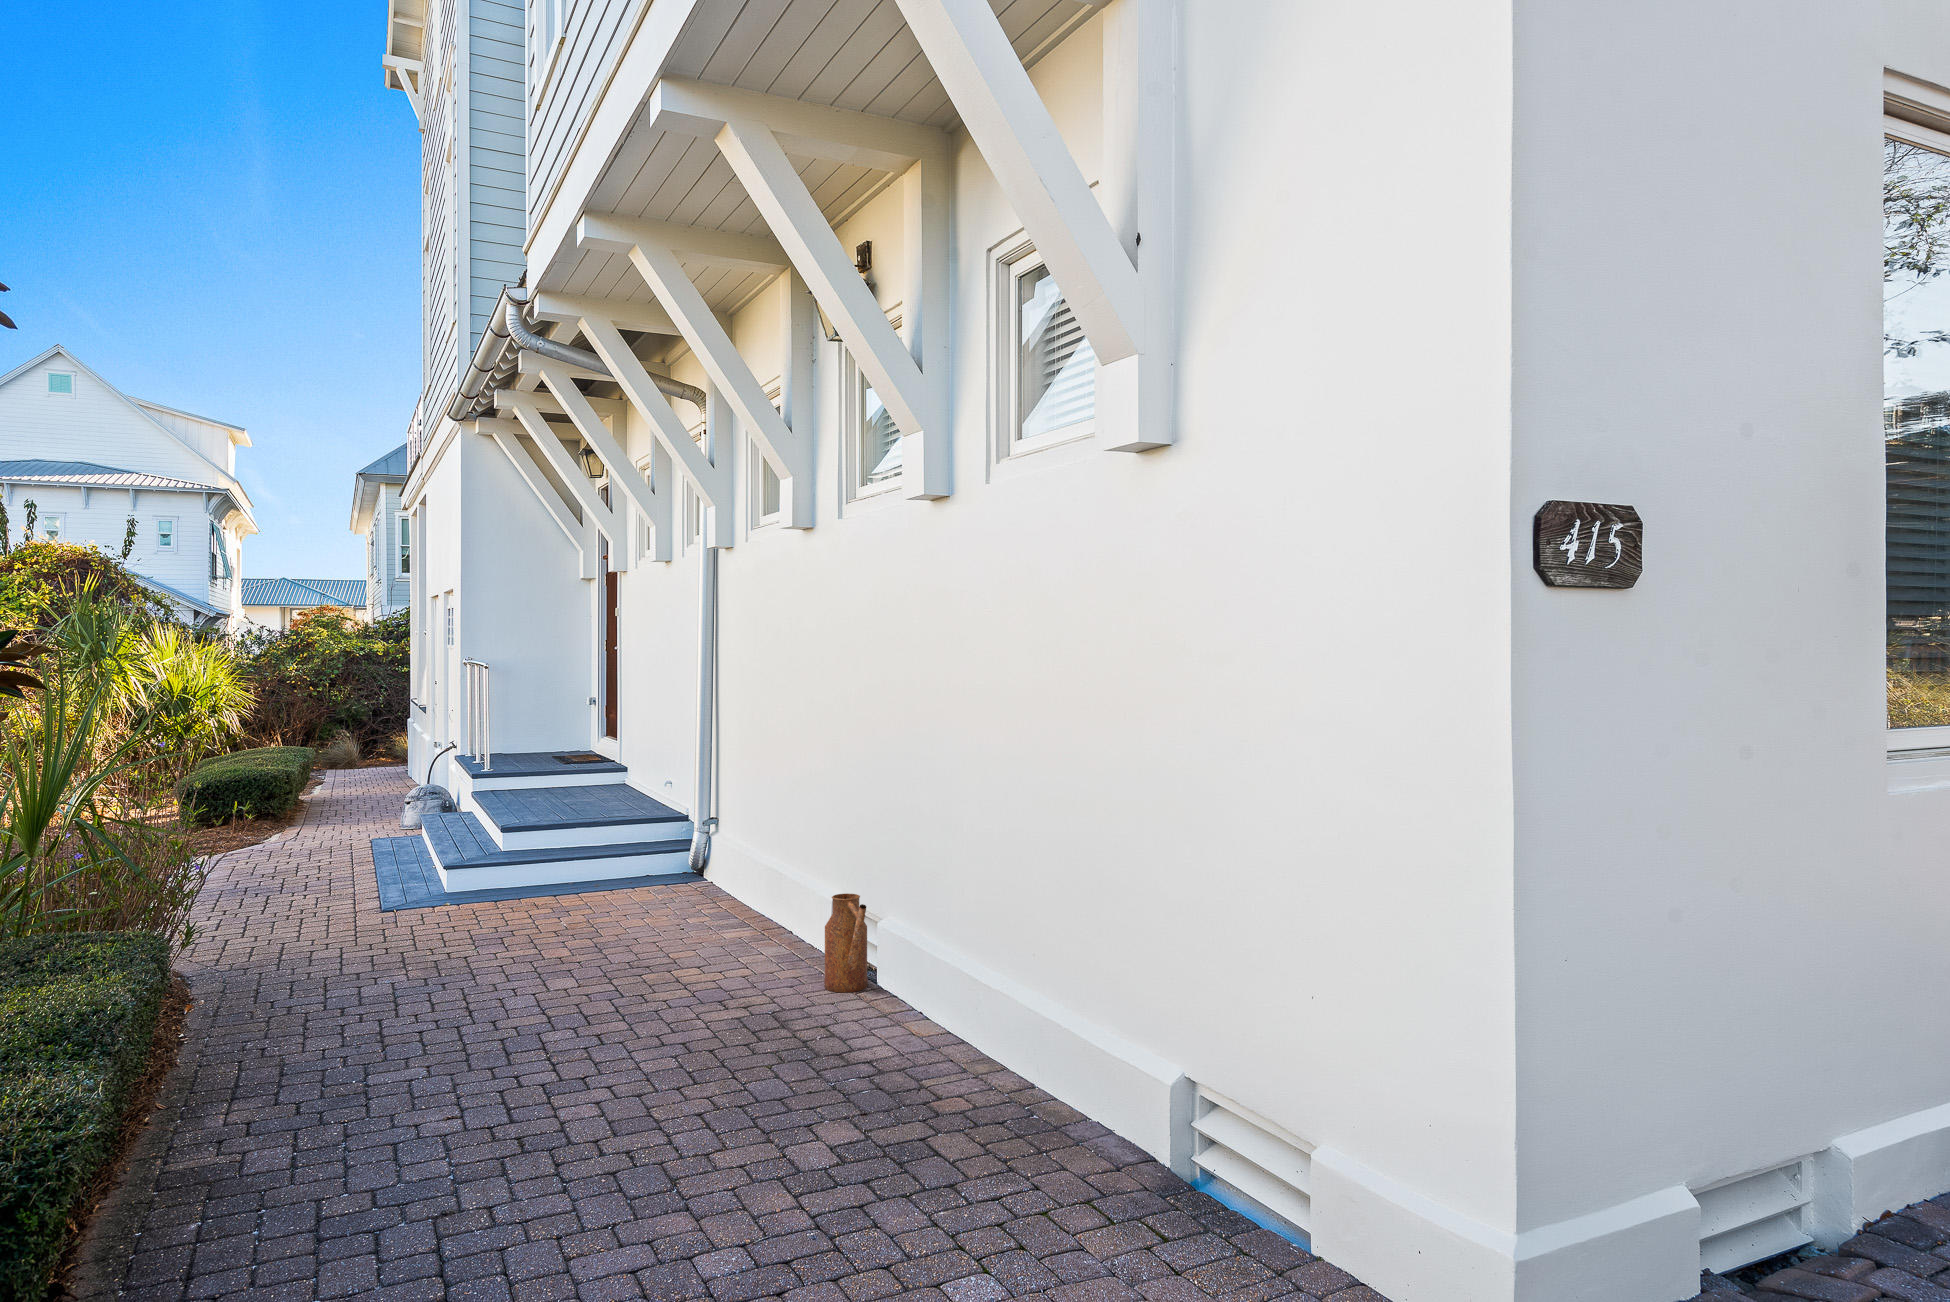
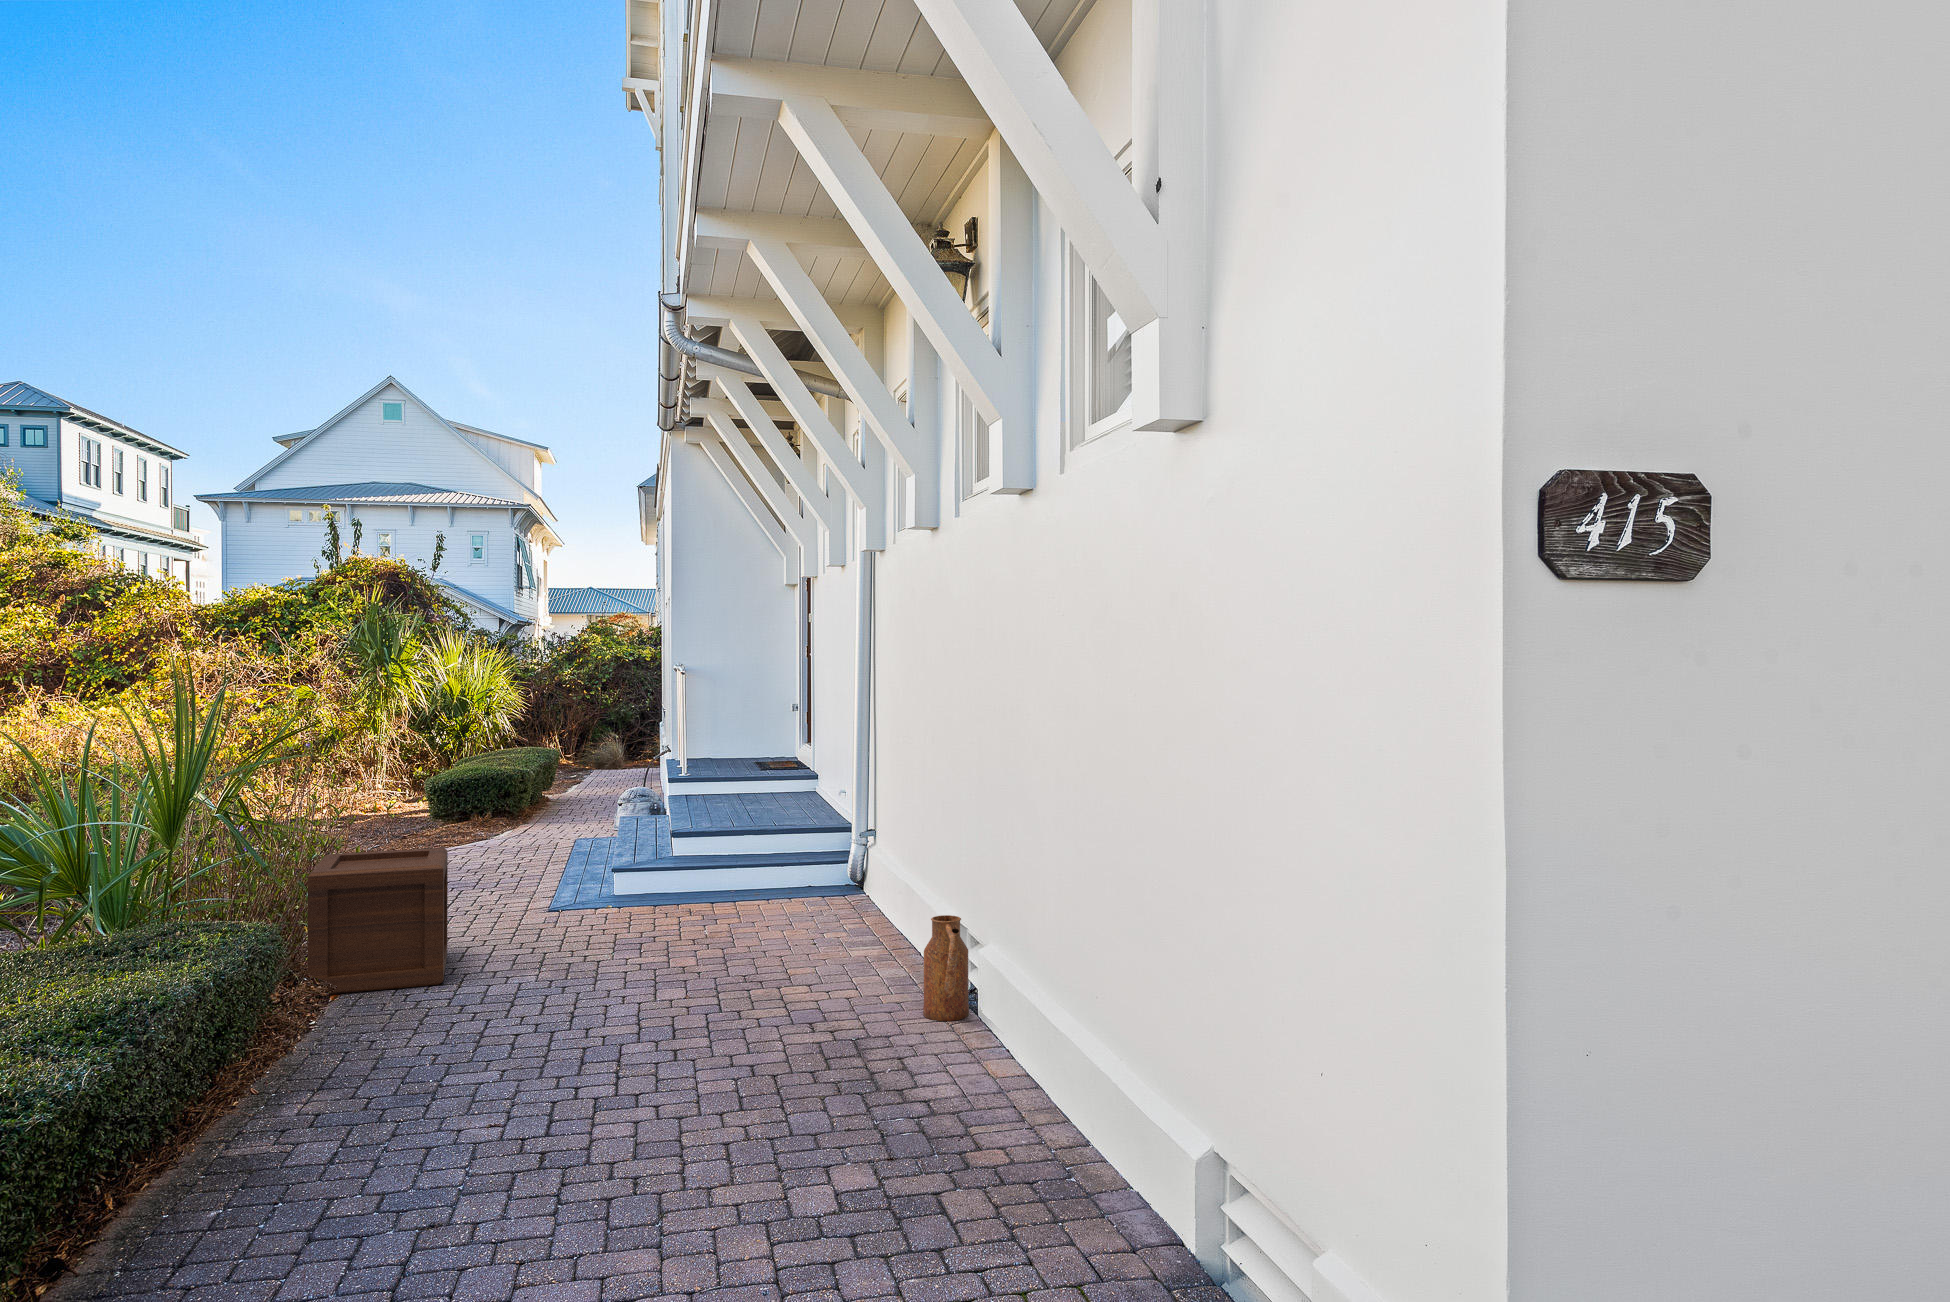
wooden crate: none [154,852,307,1014] -> present [308,848,448,995]

